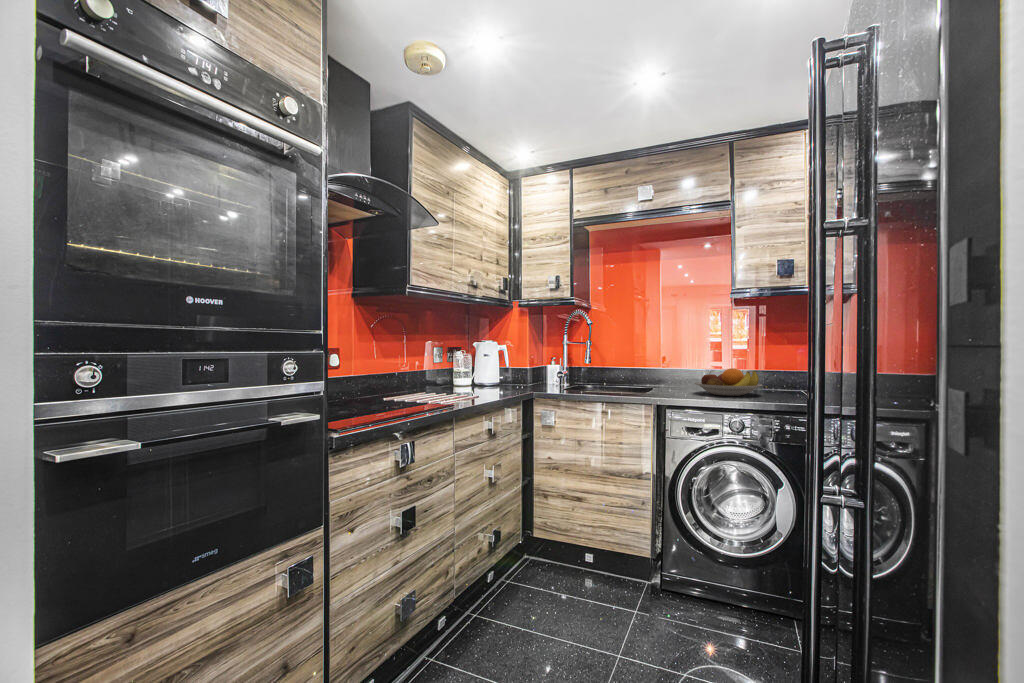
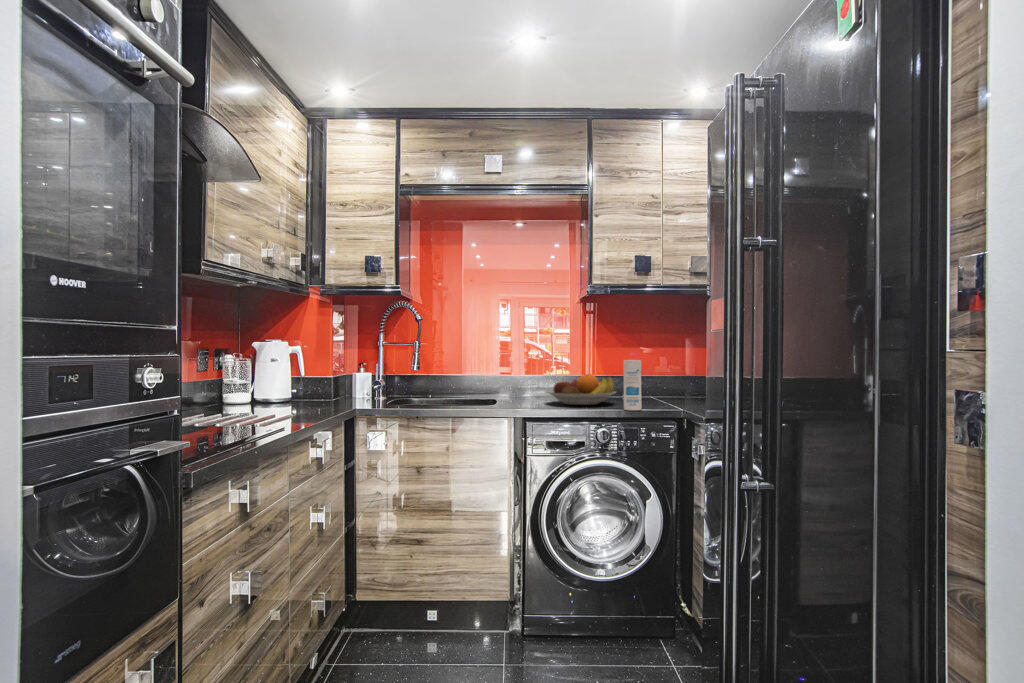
canister: none [764,356,783,403] -> present [623,360,642,411]

